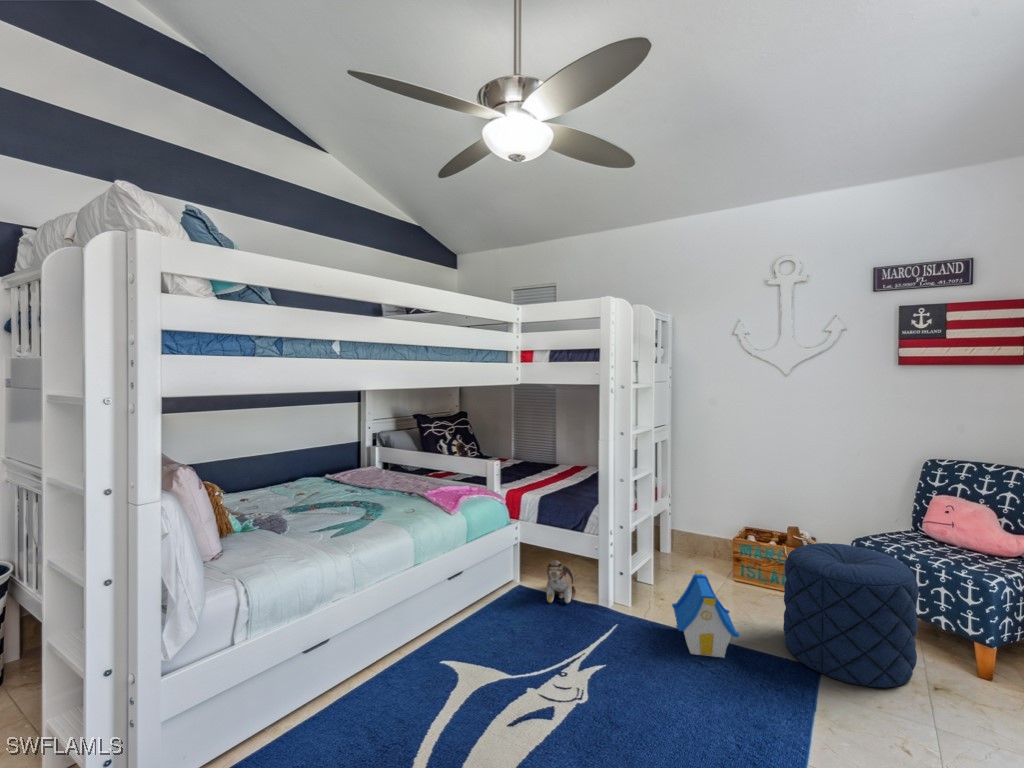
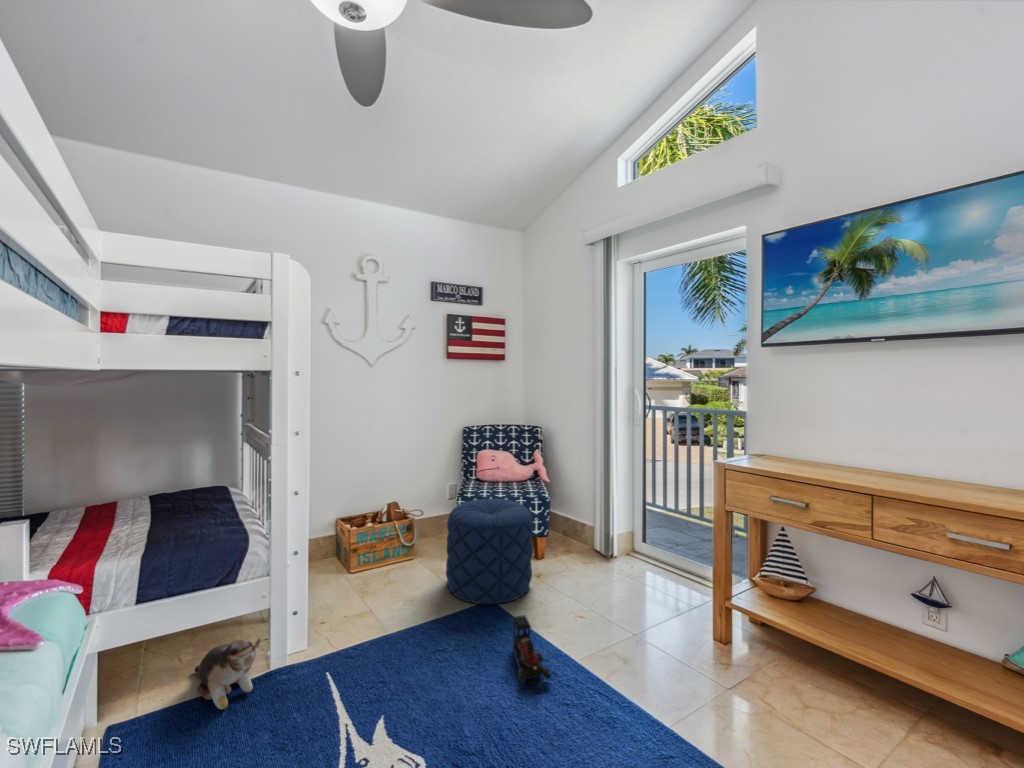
toy house: present [672,570,740,657] -> none [378,566,458,649]
toy train: none [707,666,776,738] -> present [513,616,551,692]

